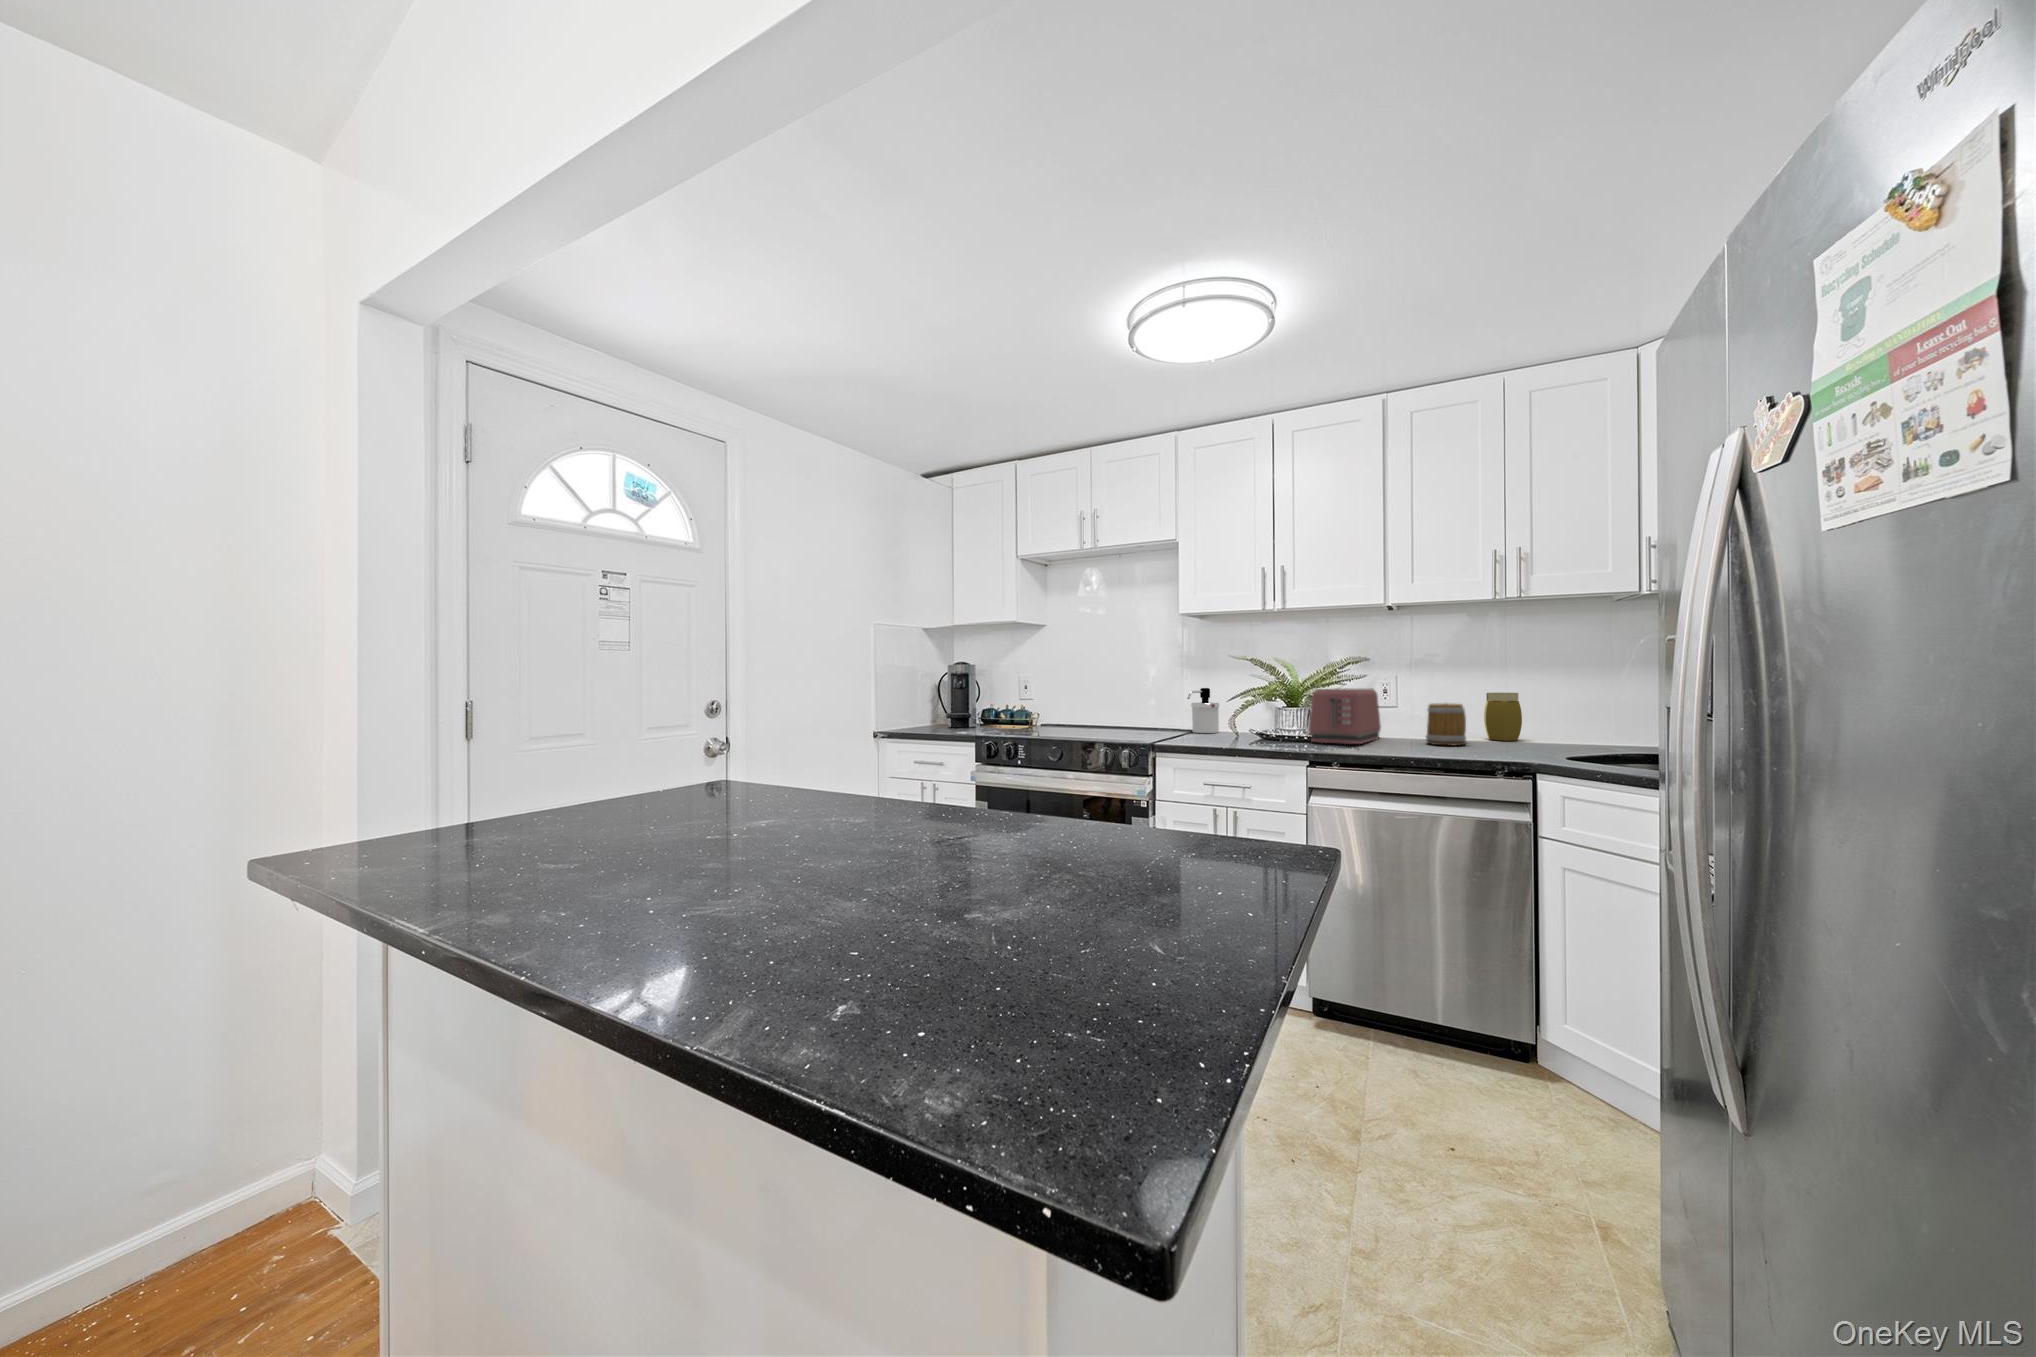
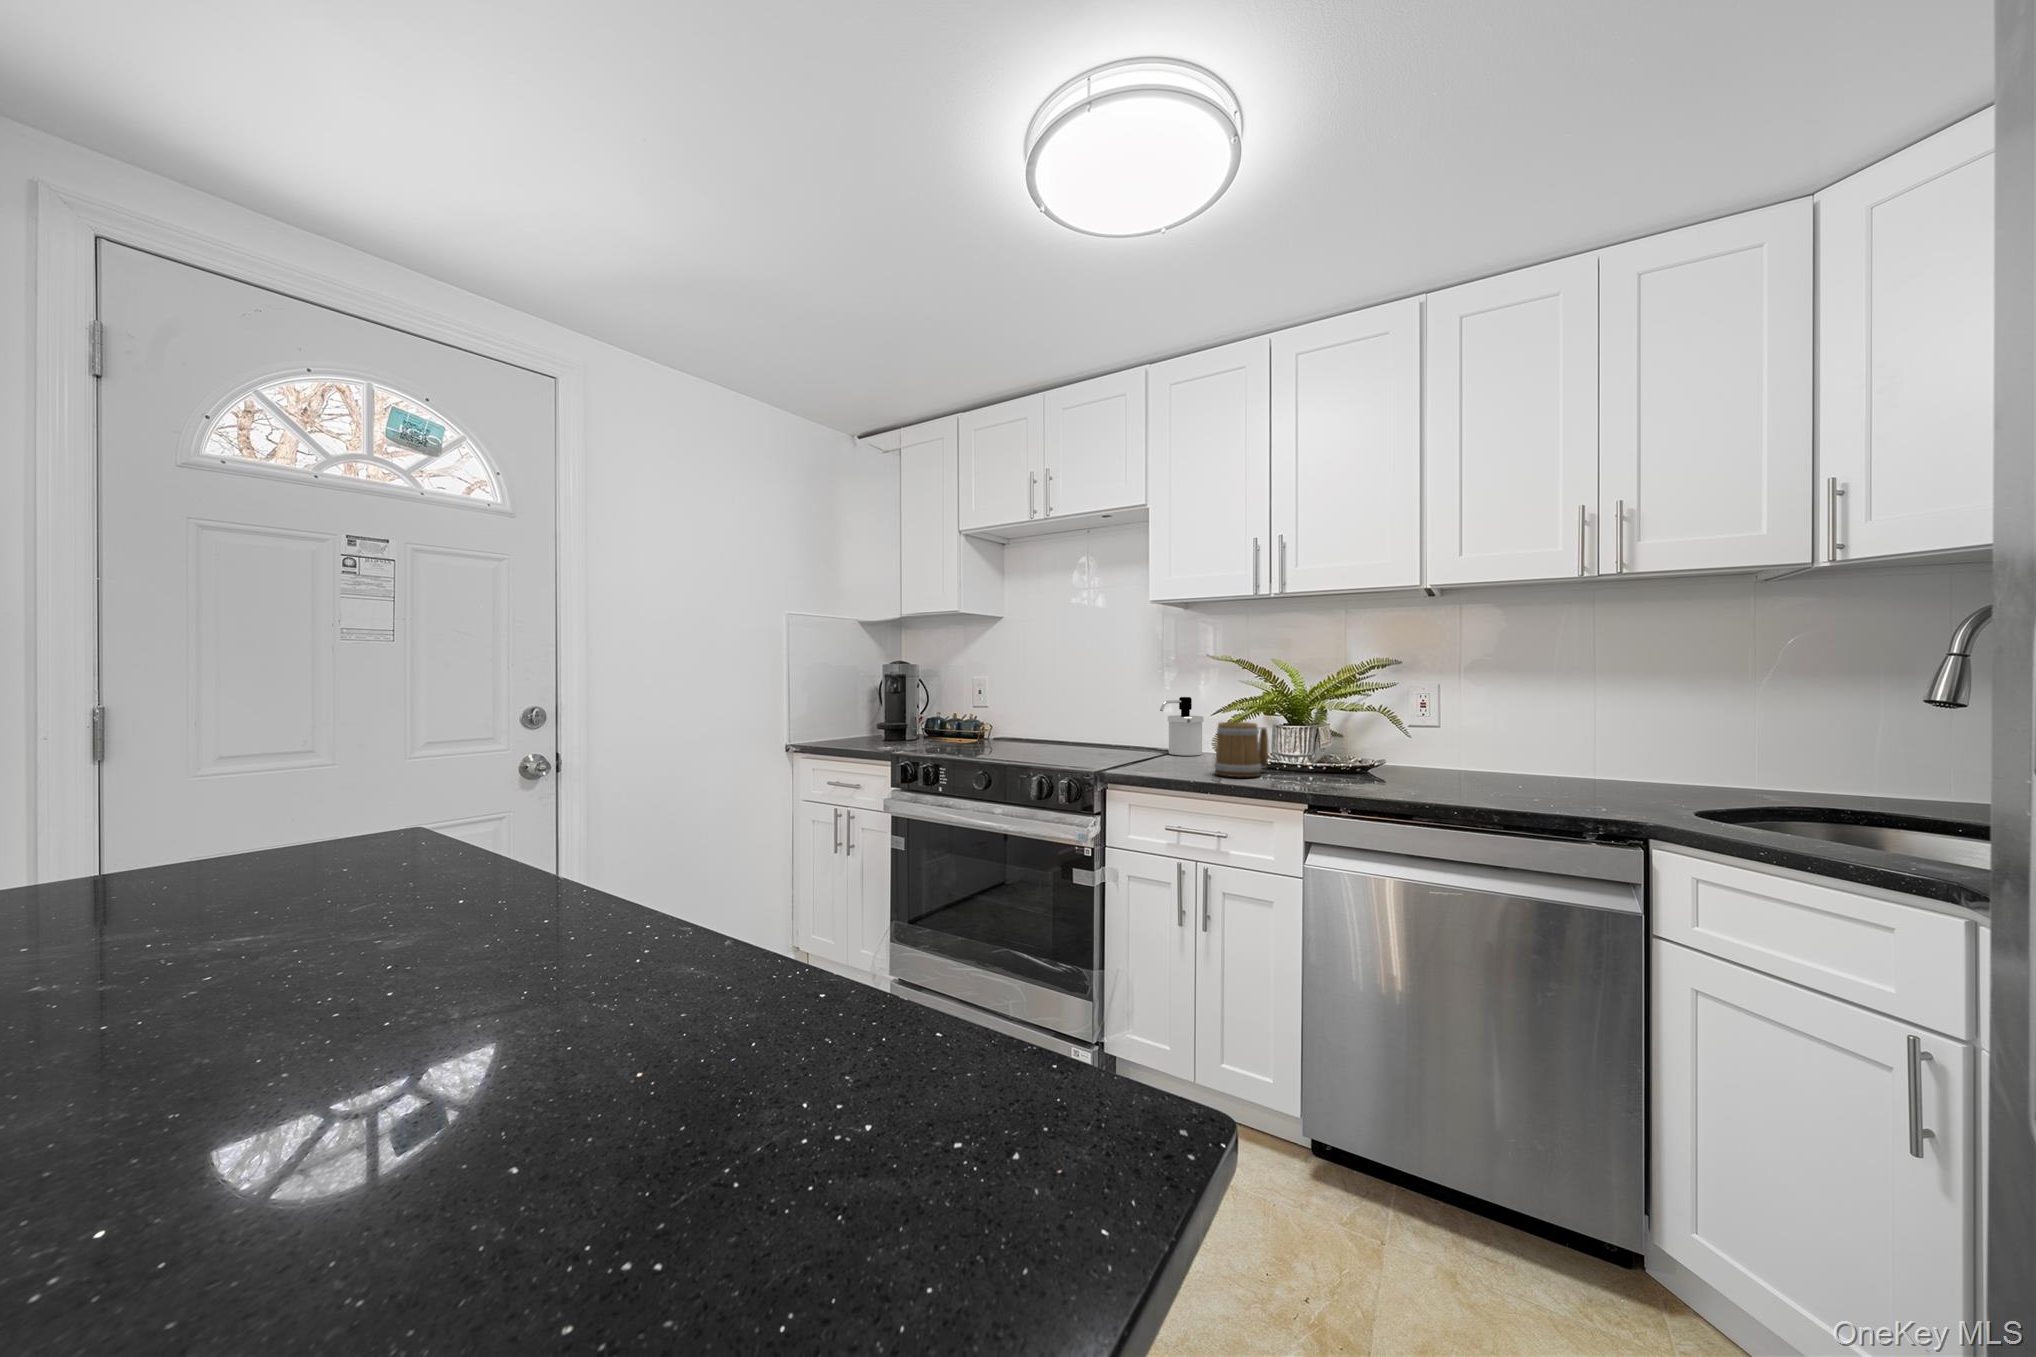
toaster: present [1309,688,1381,744] -> none [1313,701,1415,779]
jar: present [1484,693,1522,741] -> none [1561,710,1617,778]
mug: present [1426,703,1466,745] -> present [1214,722,1268,777]

